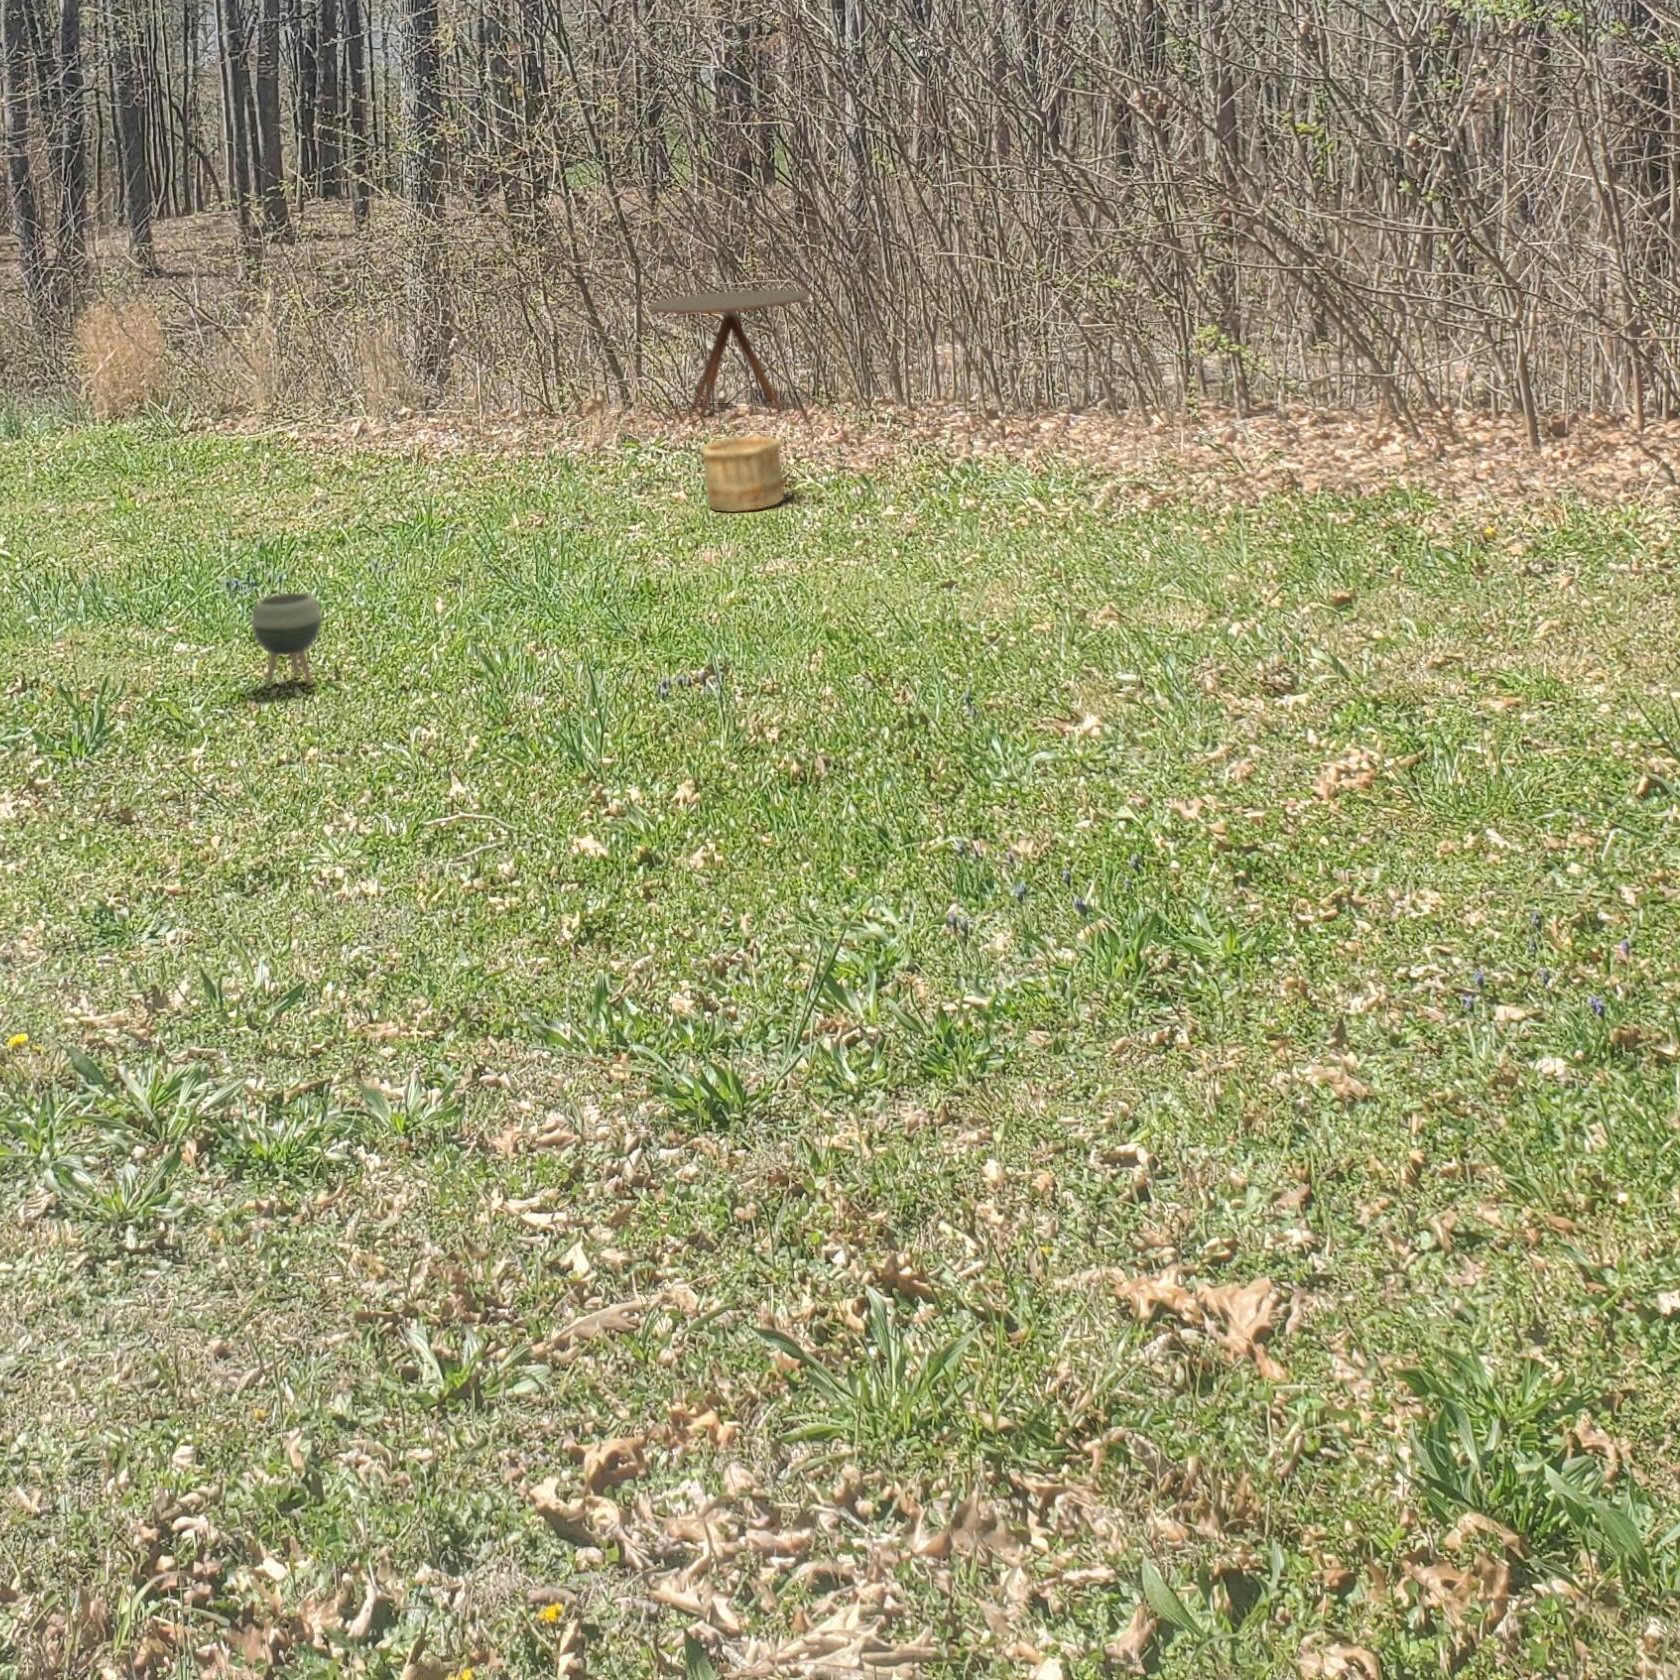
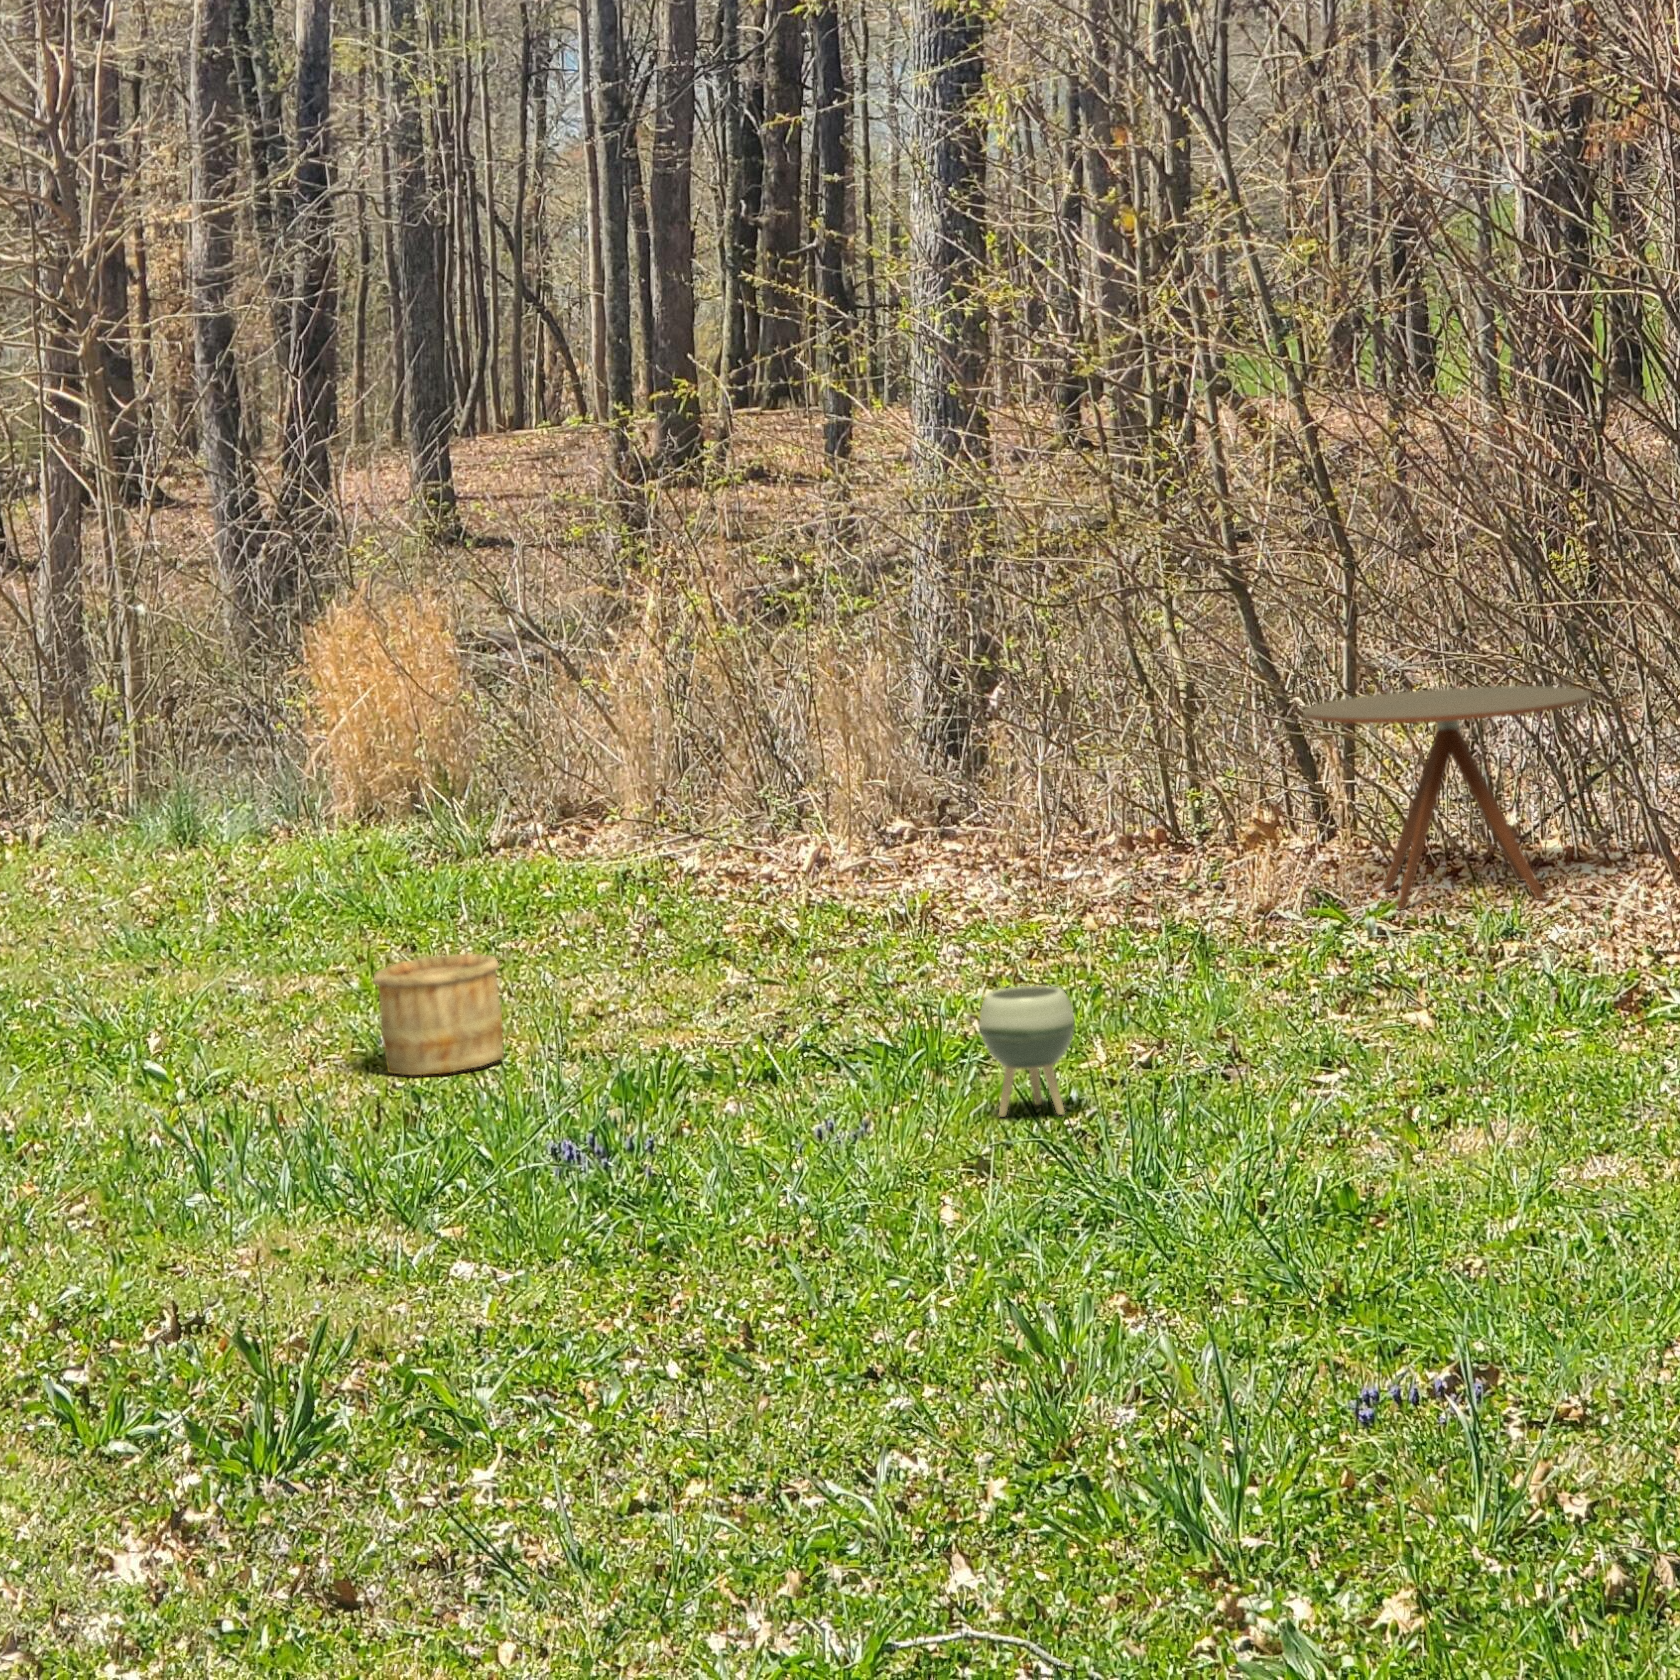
wooden bucket: present [700,436,784,512] -> present [373,954,504,1075]
planter: present [251,593,322,689] -> present [980,986,1074,1117]

